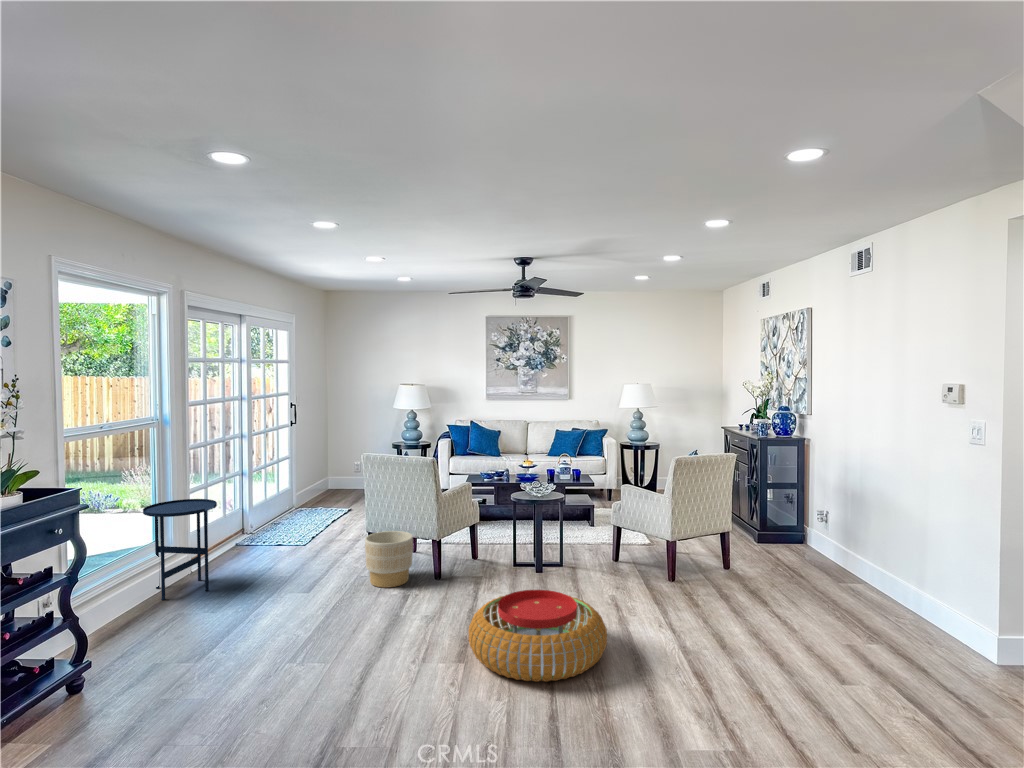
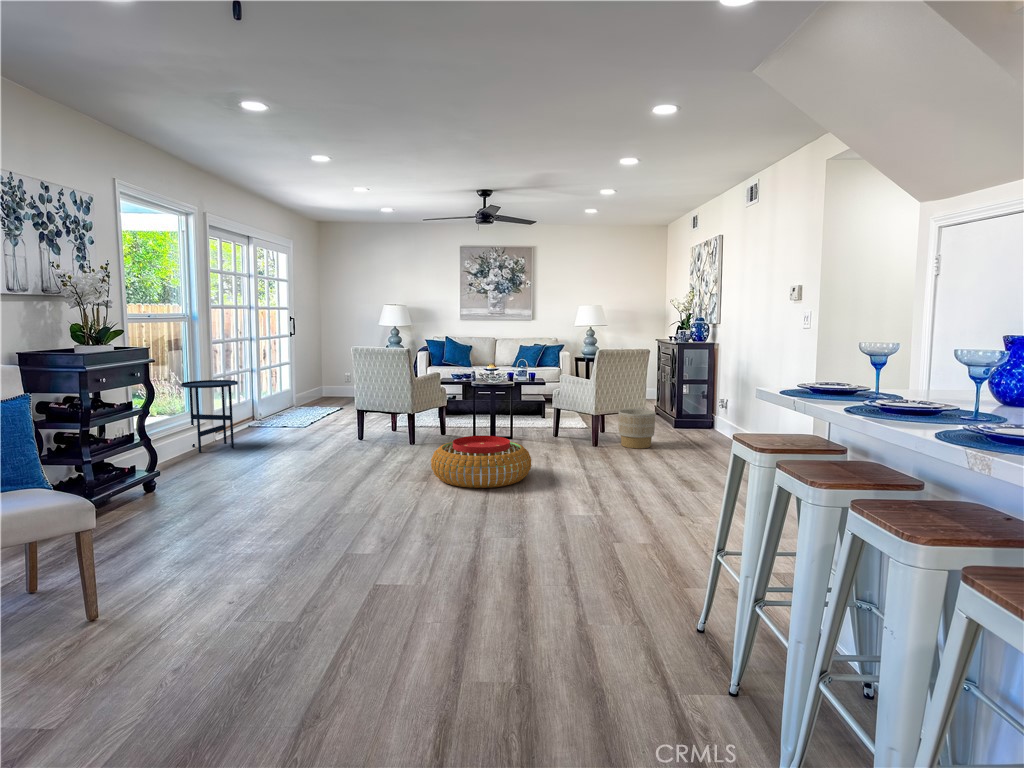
planter: present [365,531,413,588] -> present [618,409,656,449]

